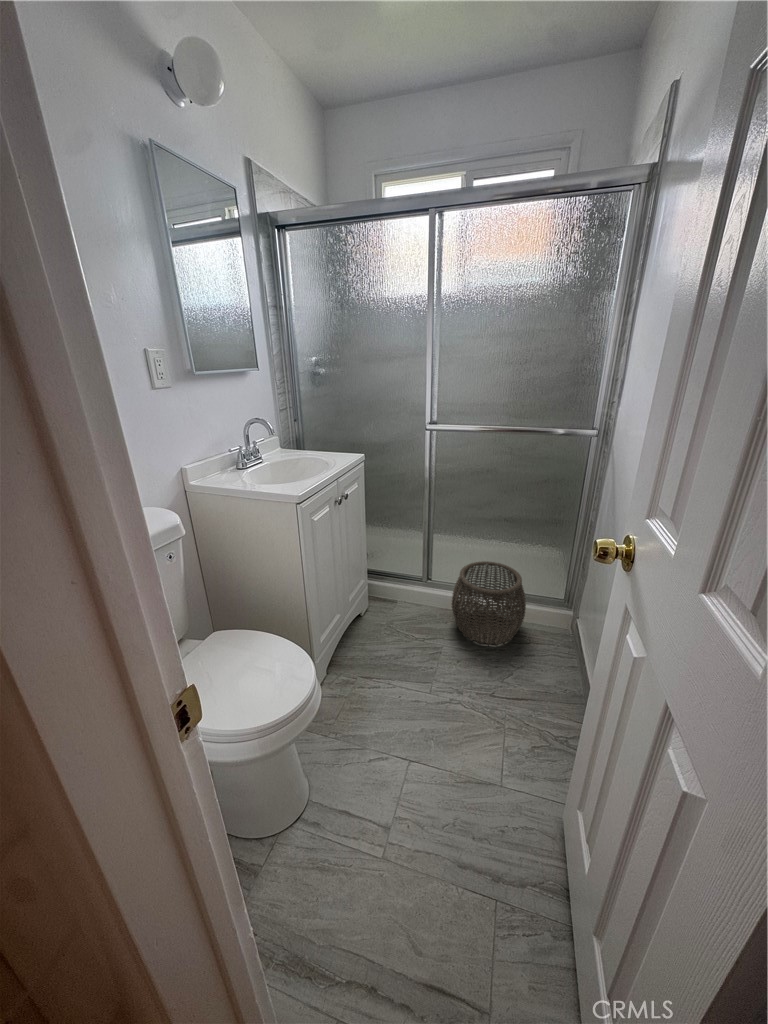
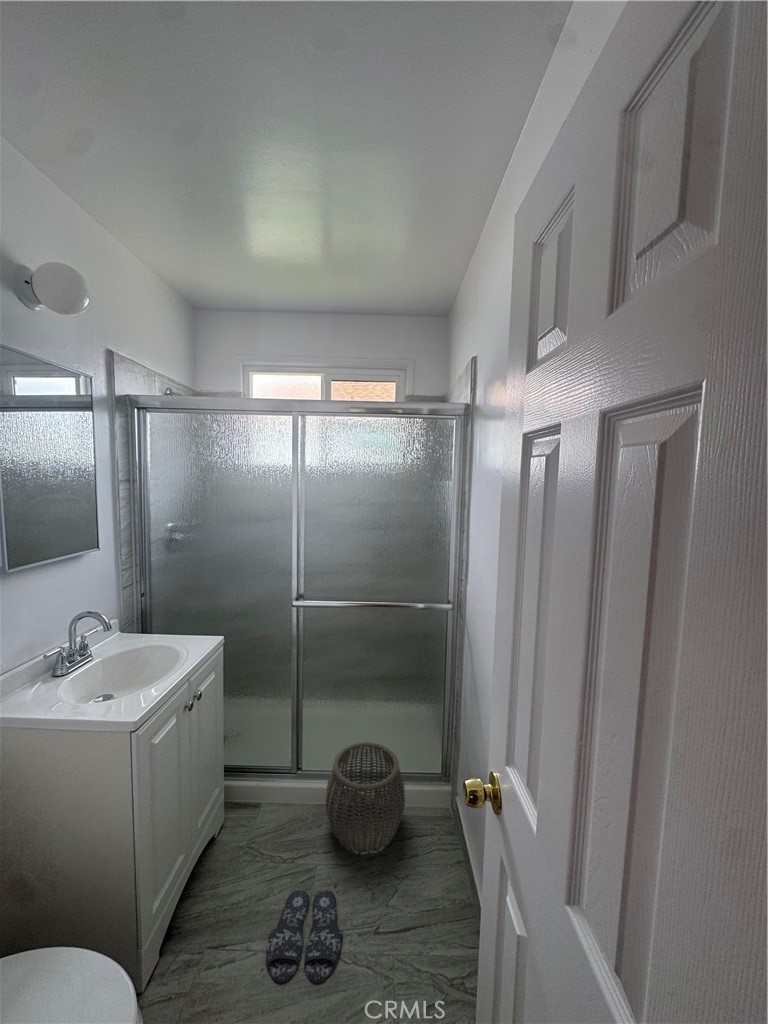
slippers: none [401,657,462,713] -> present [266,890,343,983]

